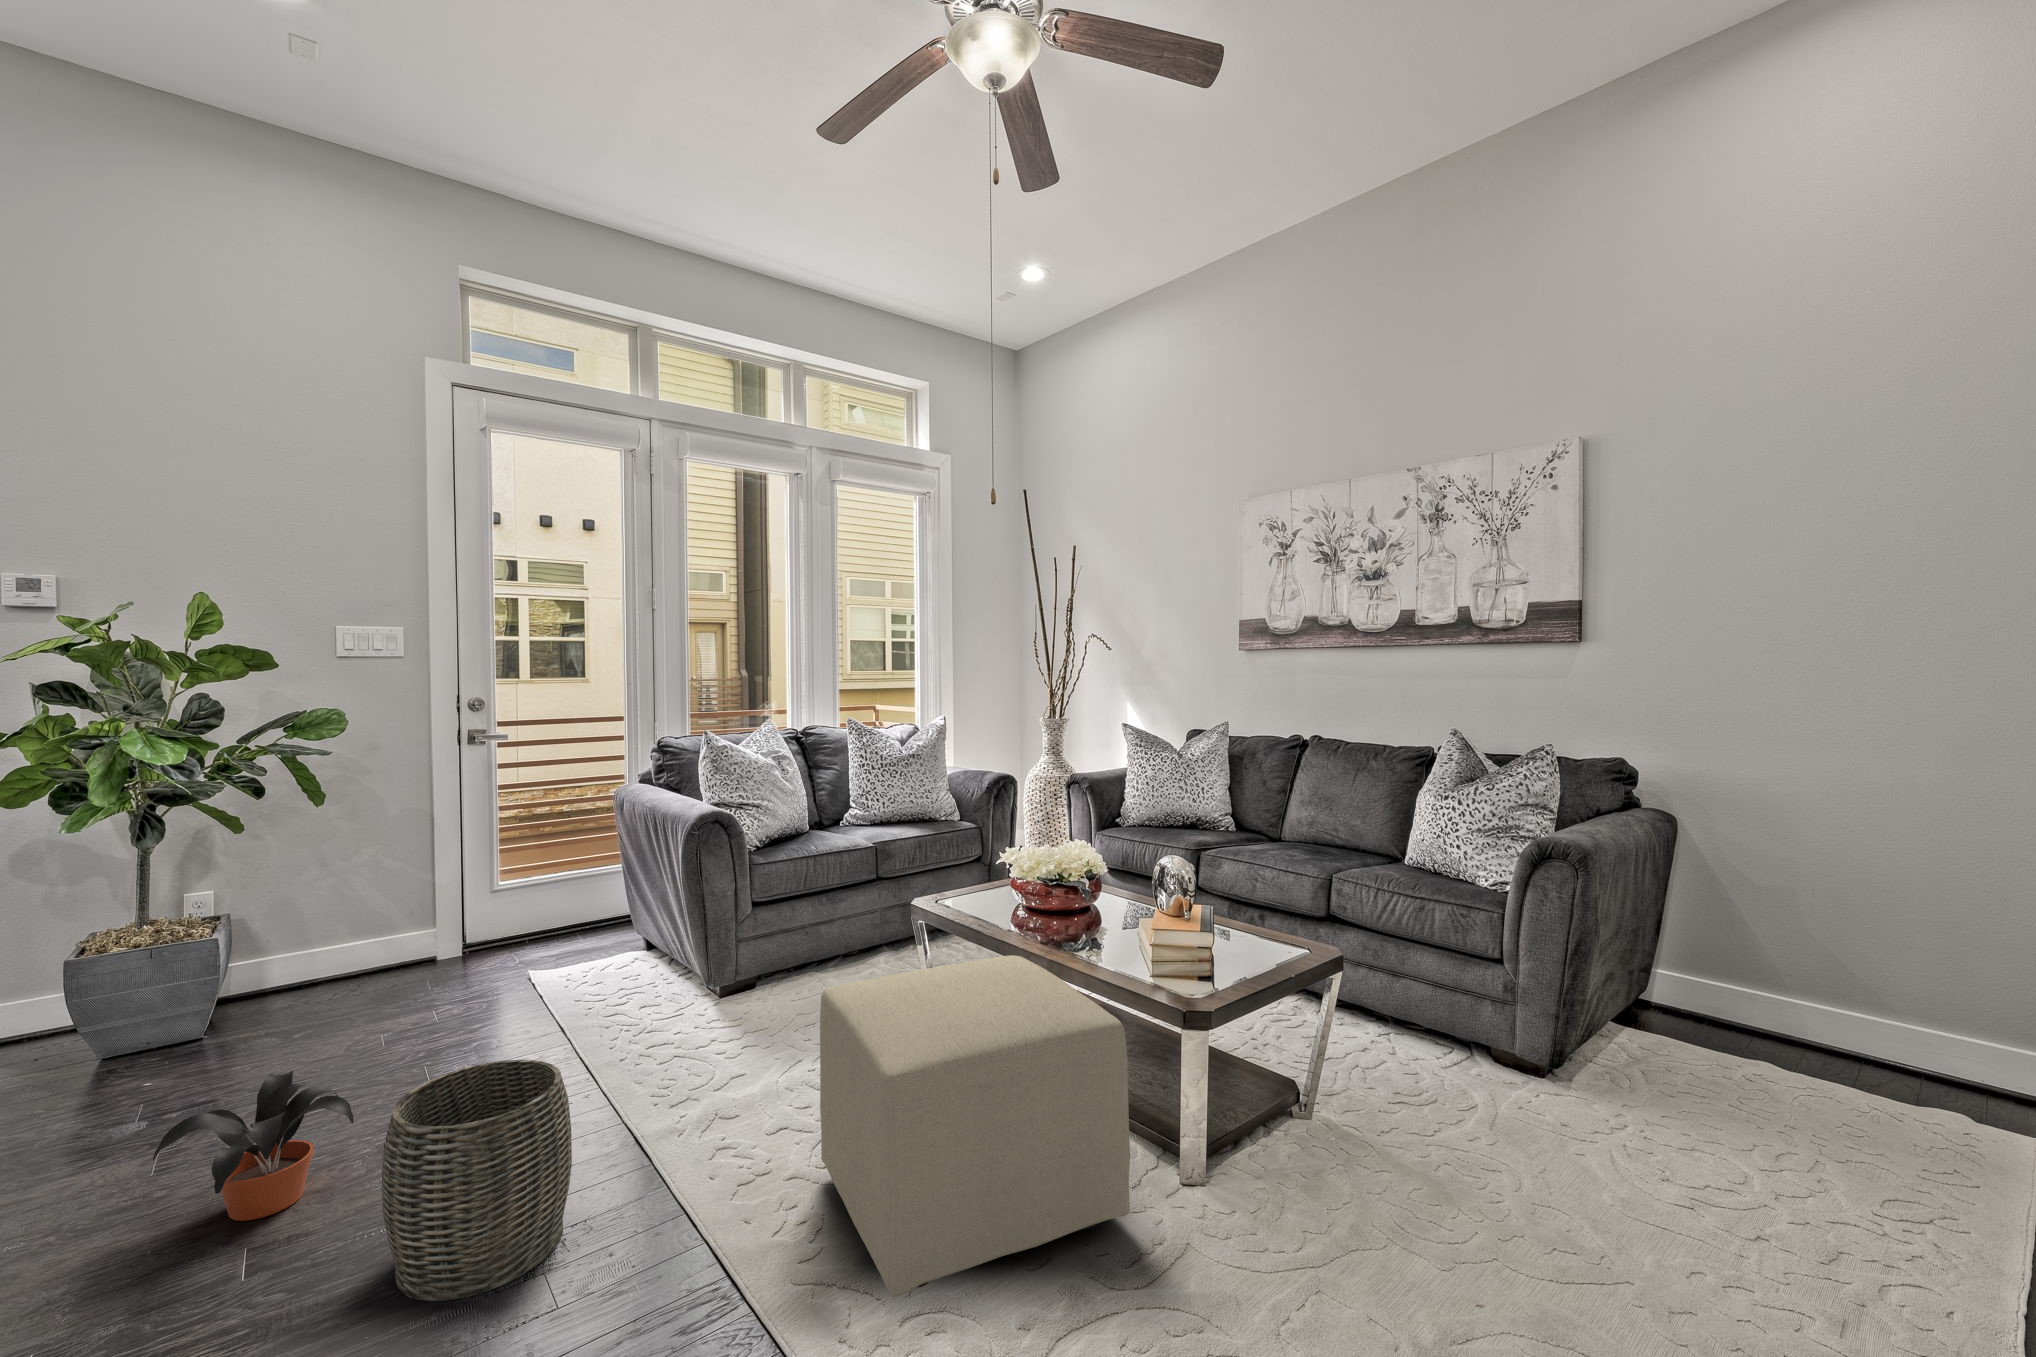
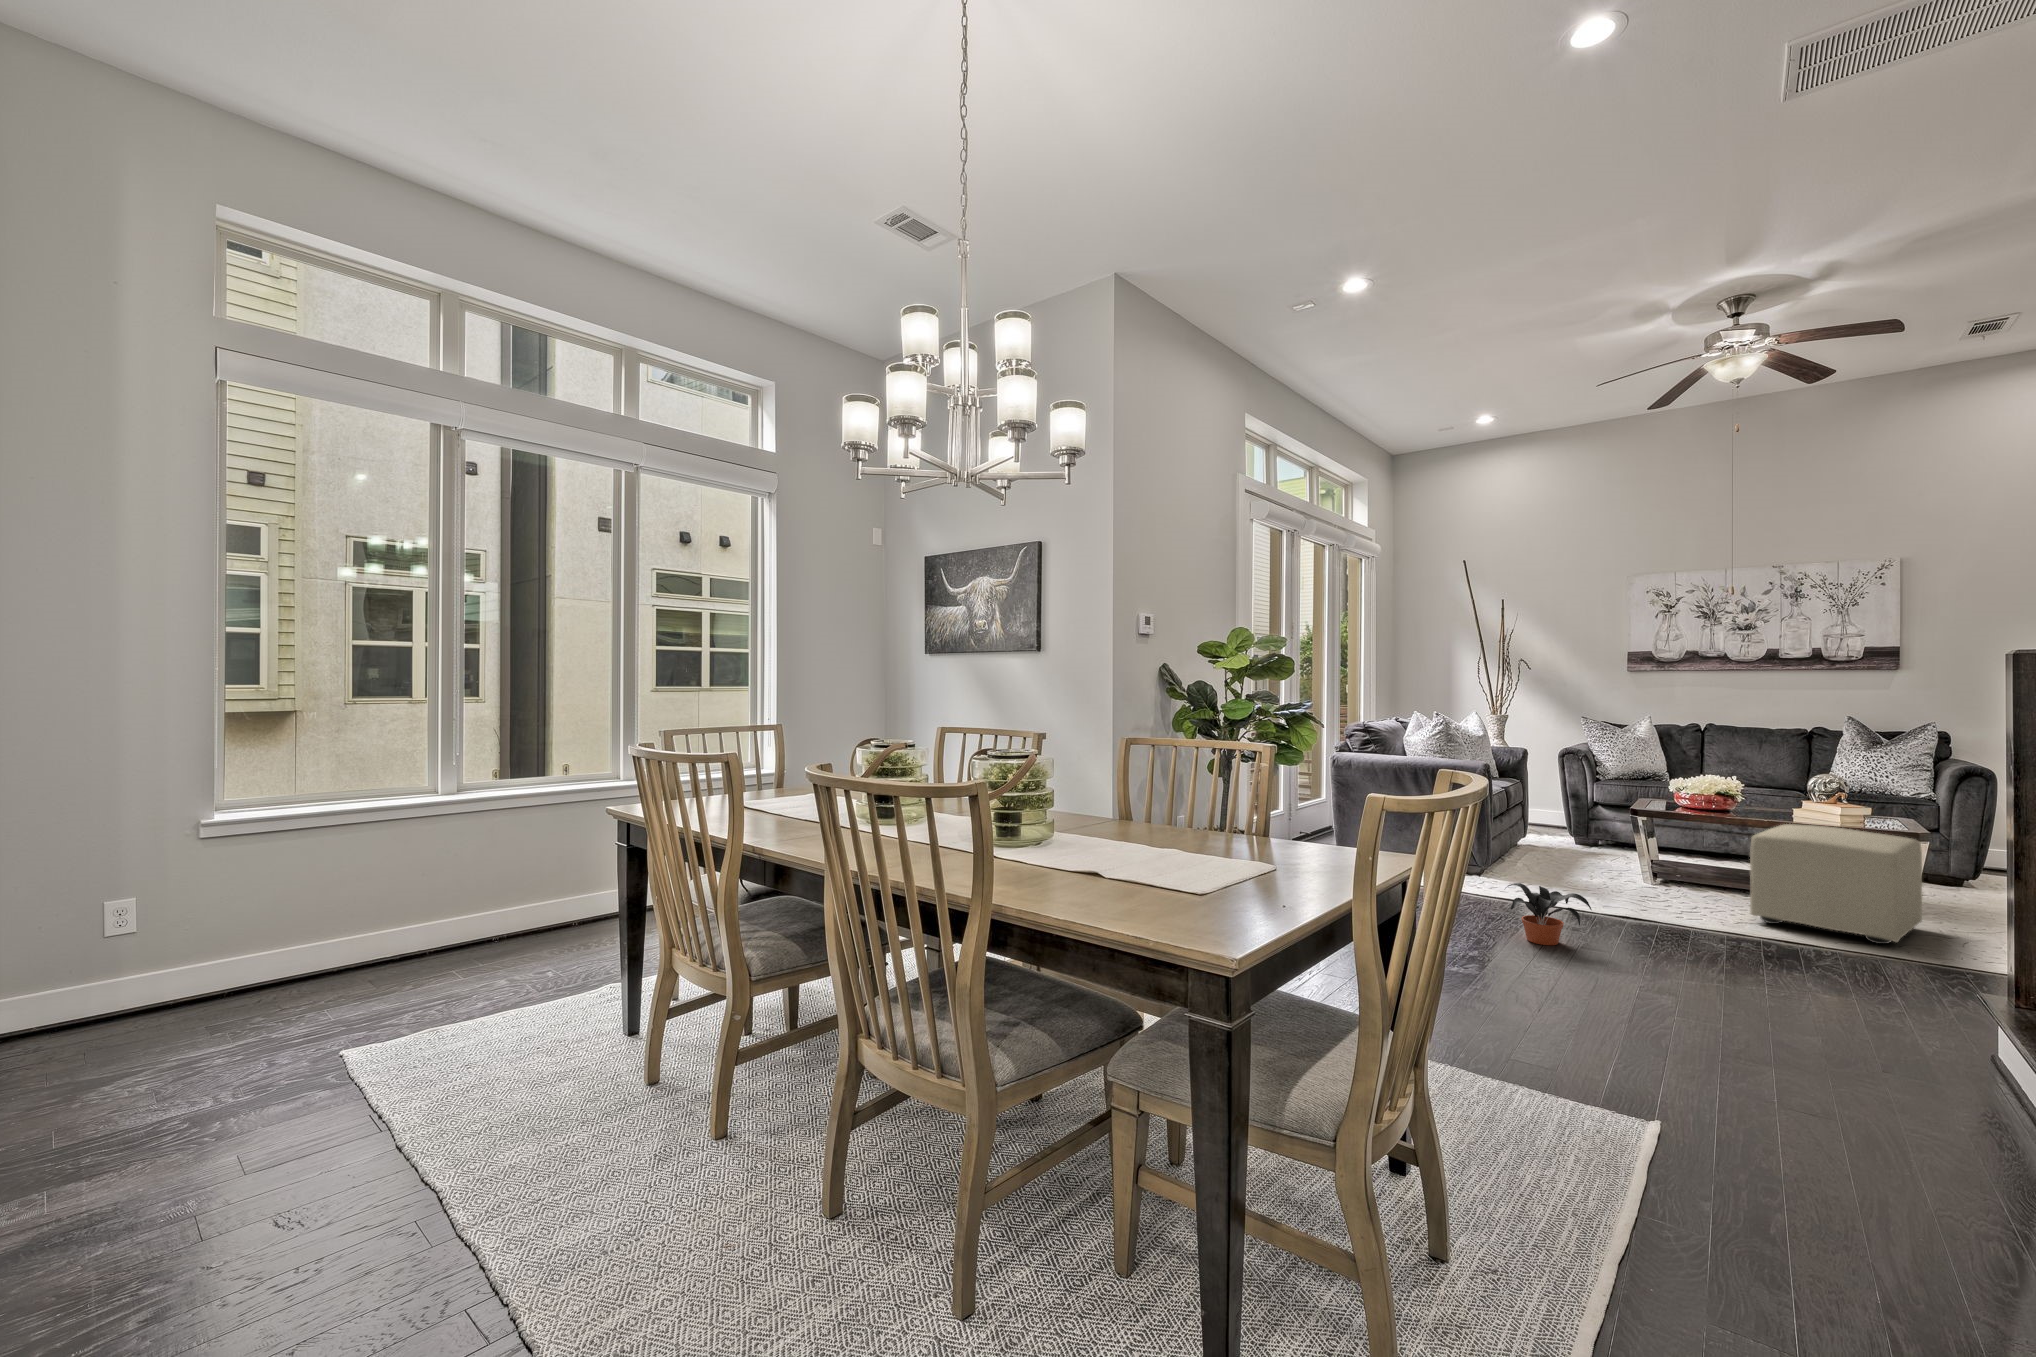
woven basket: present [382,1060,572,1301] -> none [1642,868,1733,957]

